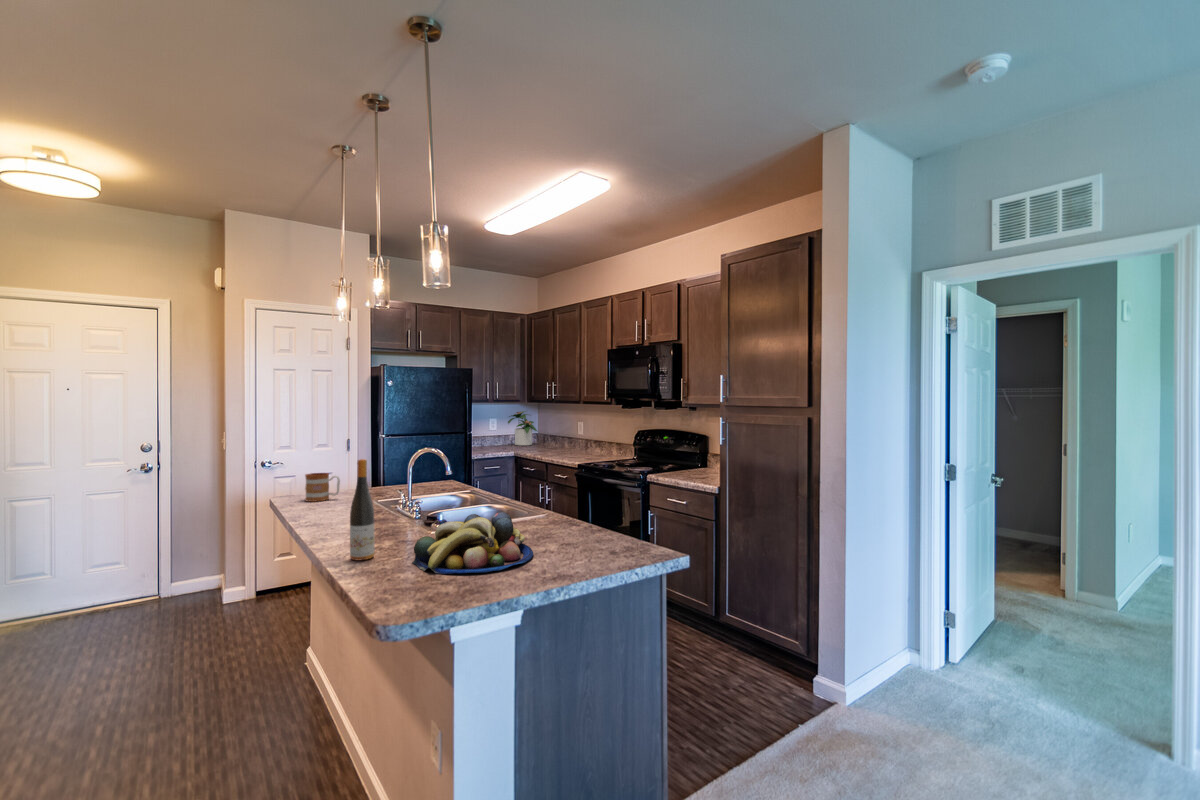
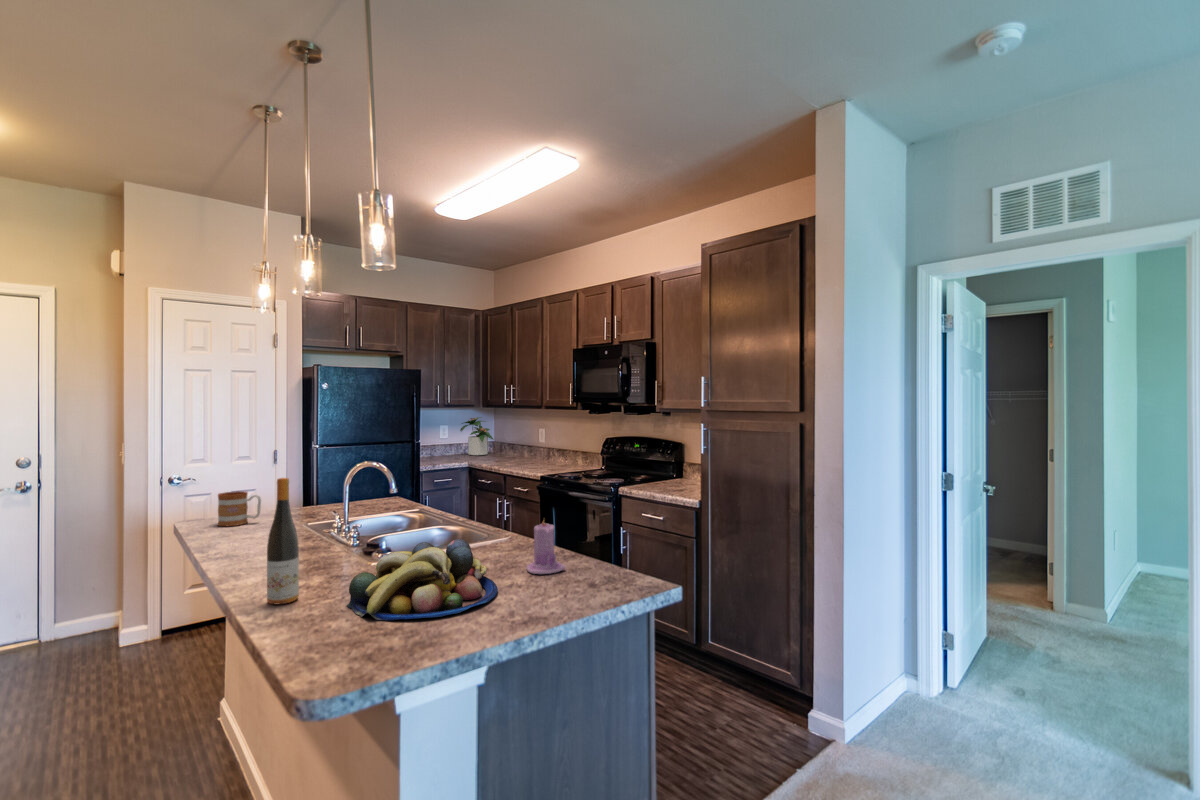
candle: none [558,496,591,543] -> present [527,521,565,574]

